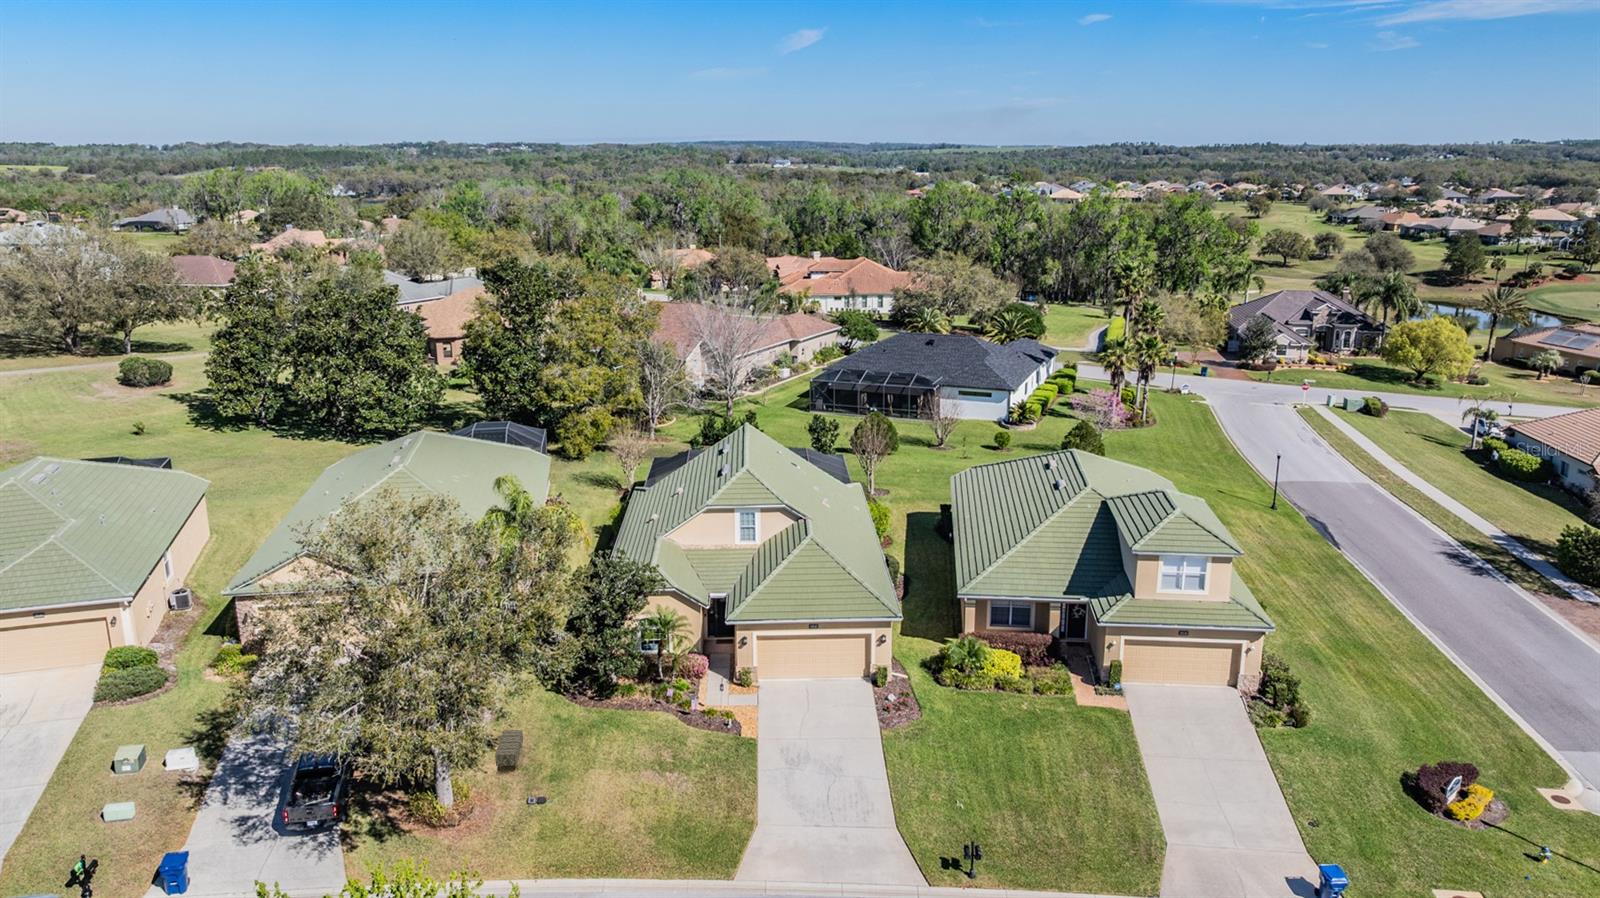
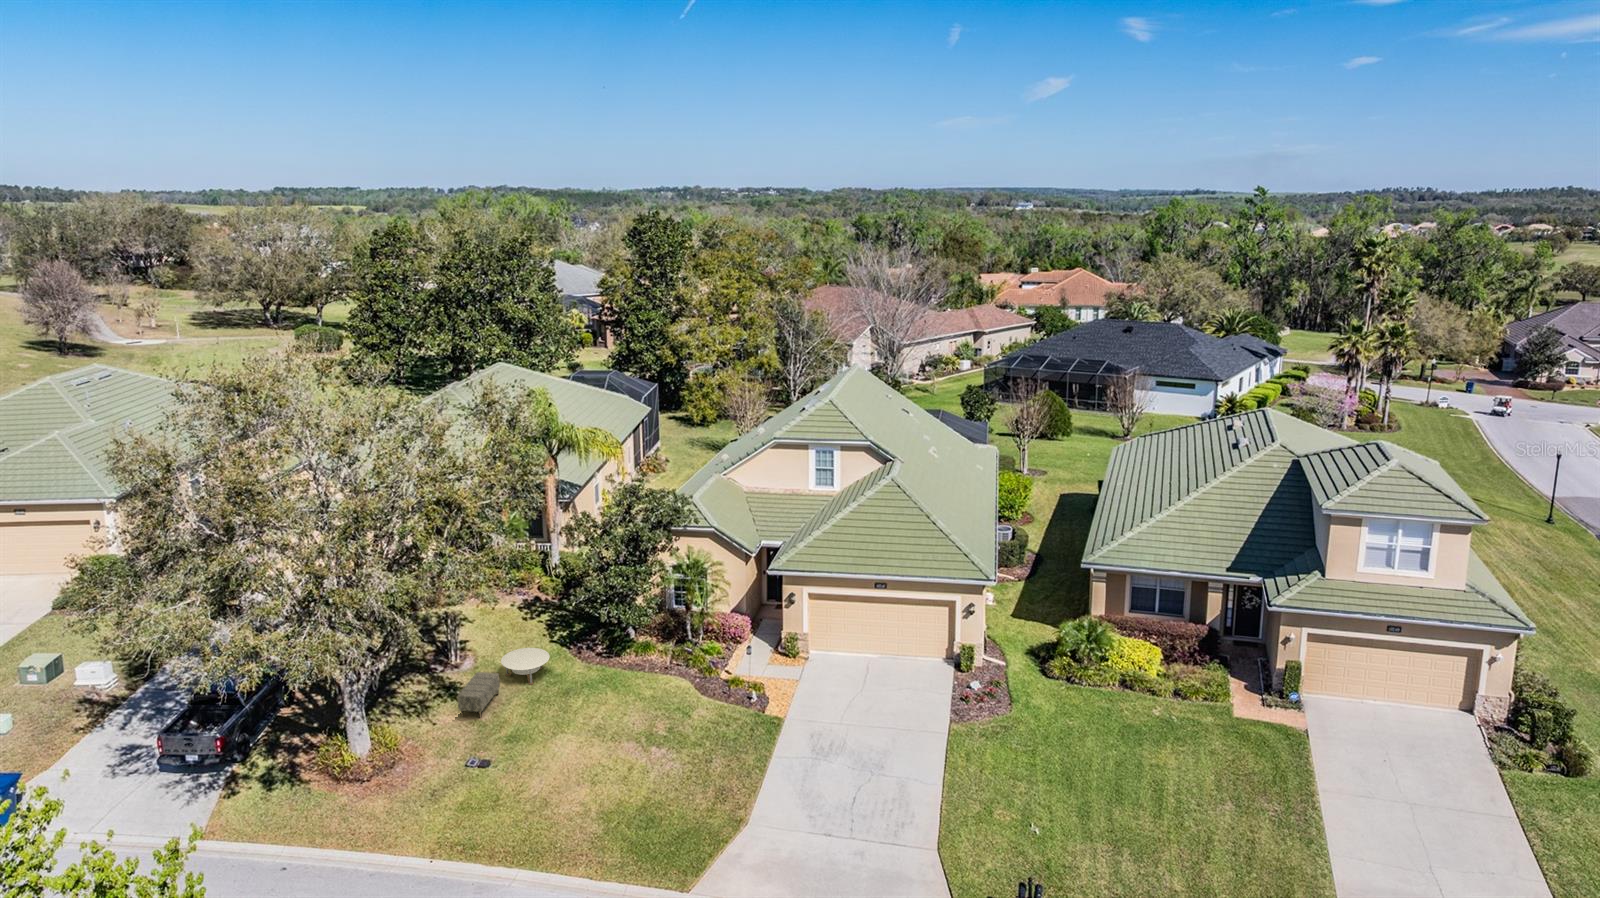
round table: none [518,702,558,735] -> present [501,648,550,685]

